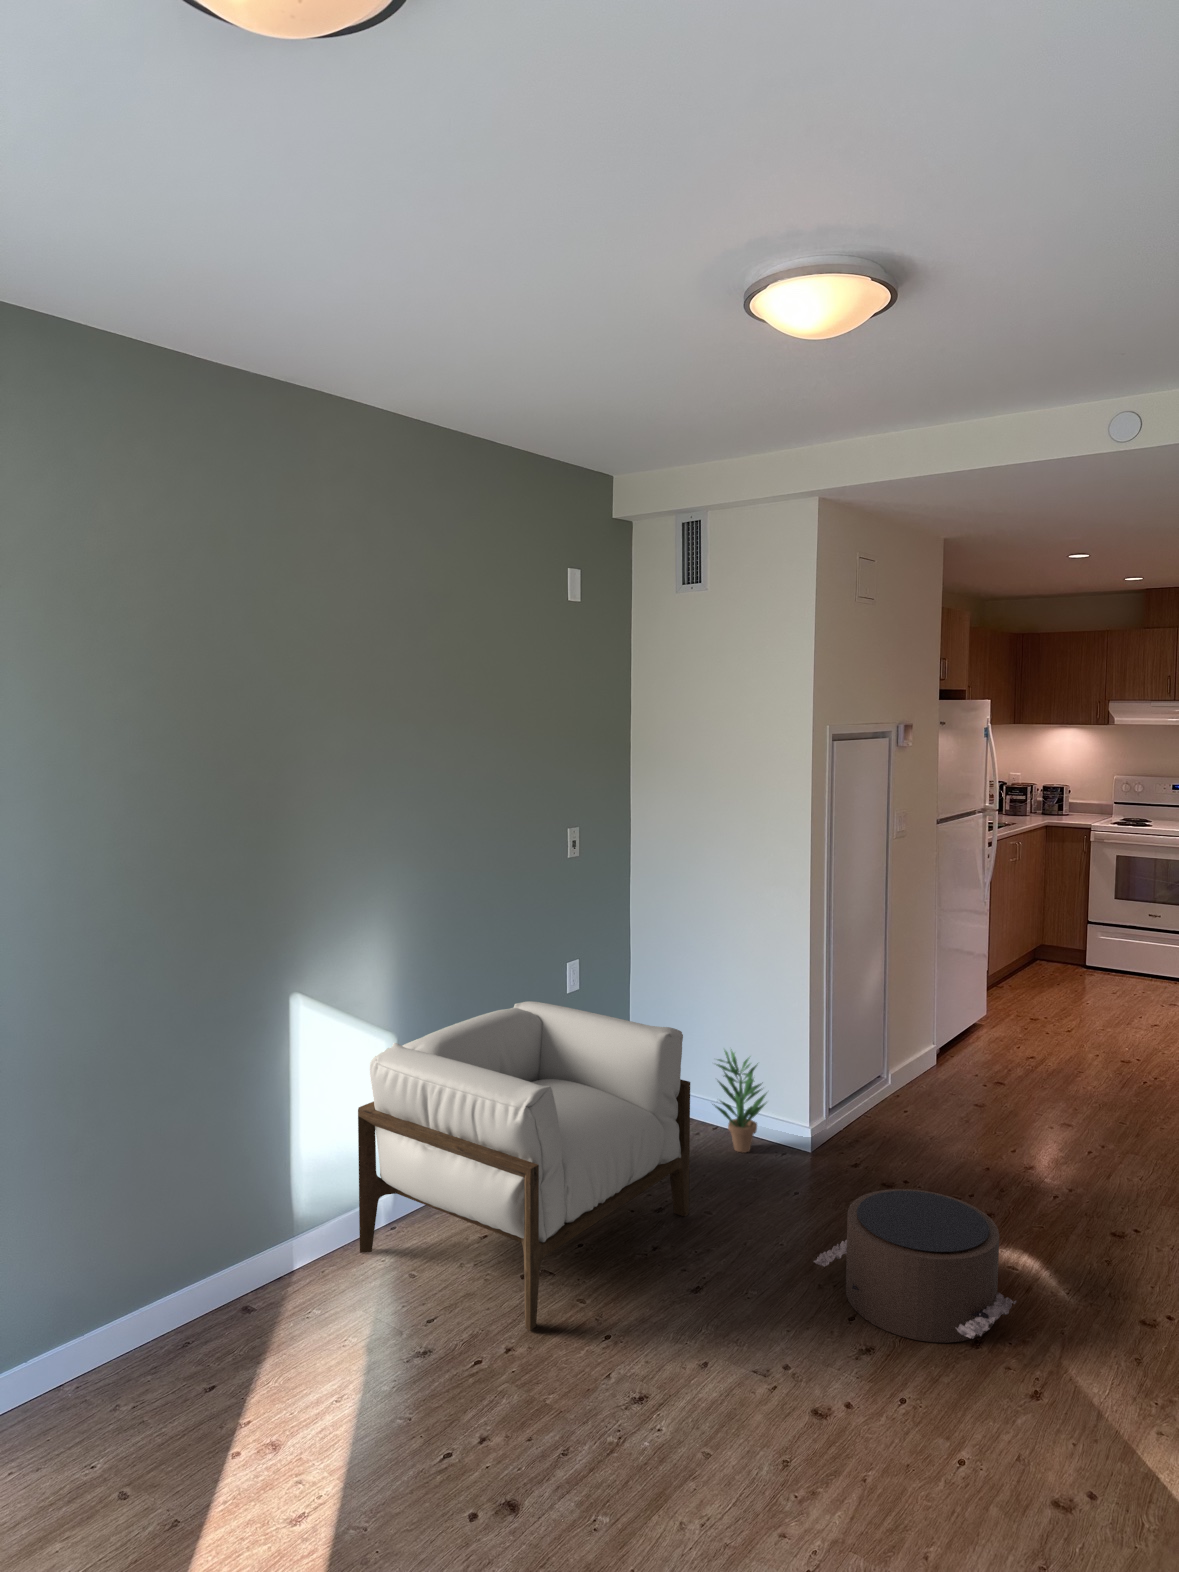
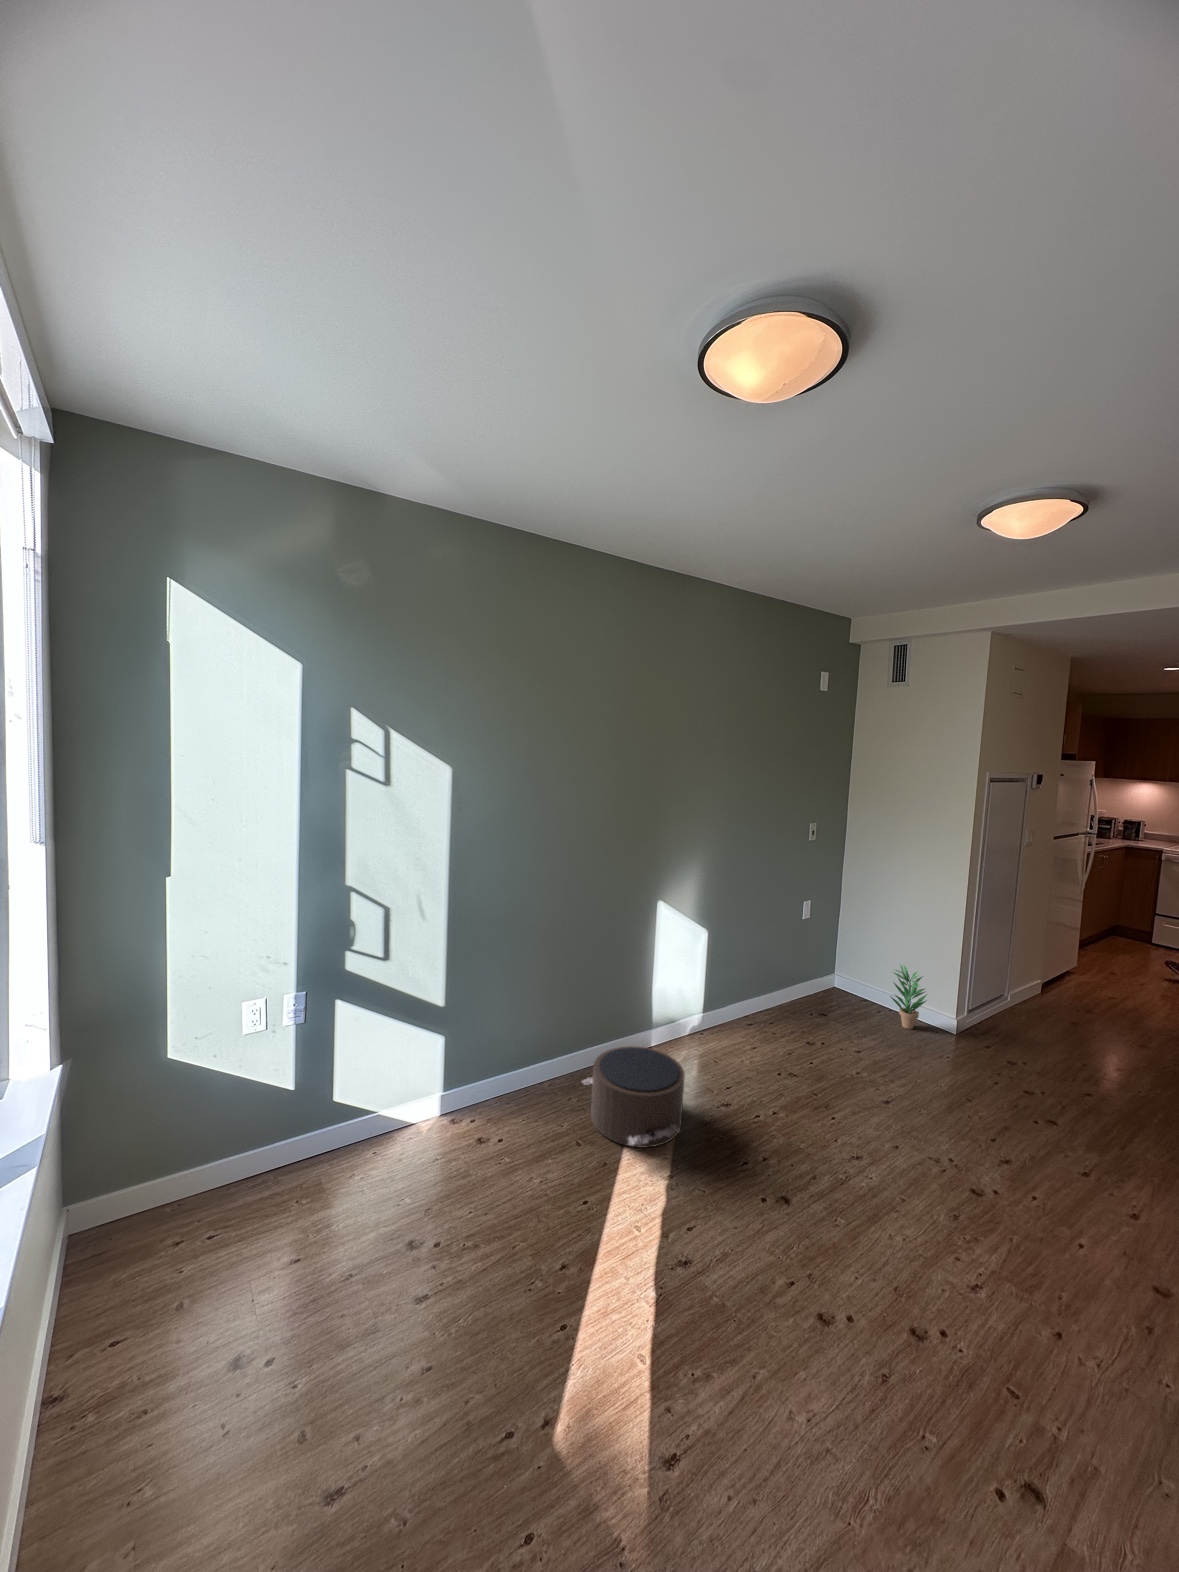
armchair: present [358,1001,690,1330] -> none [683,920,884,1106]
pouf: present [814,1189,1016,1343] -> present [582,1046,685,1147]

